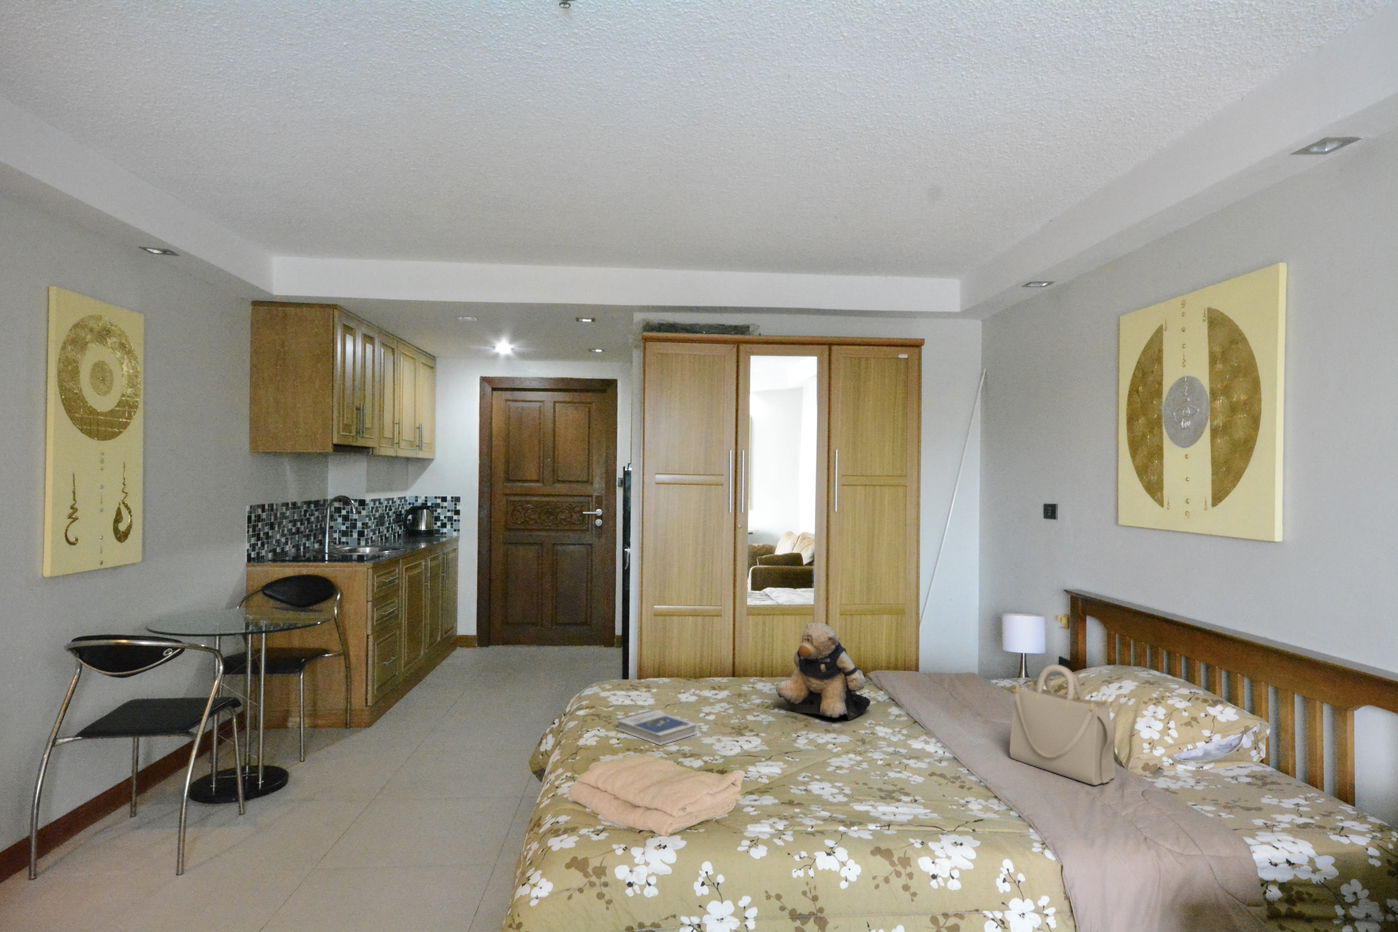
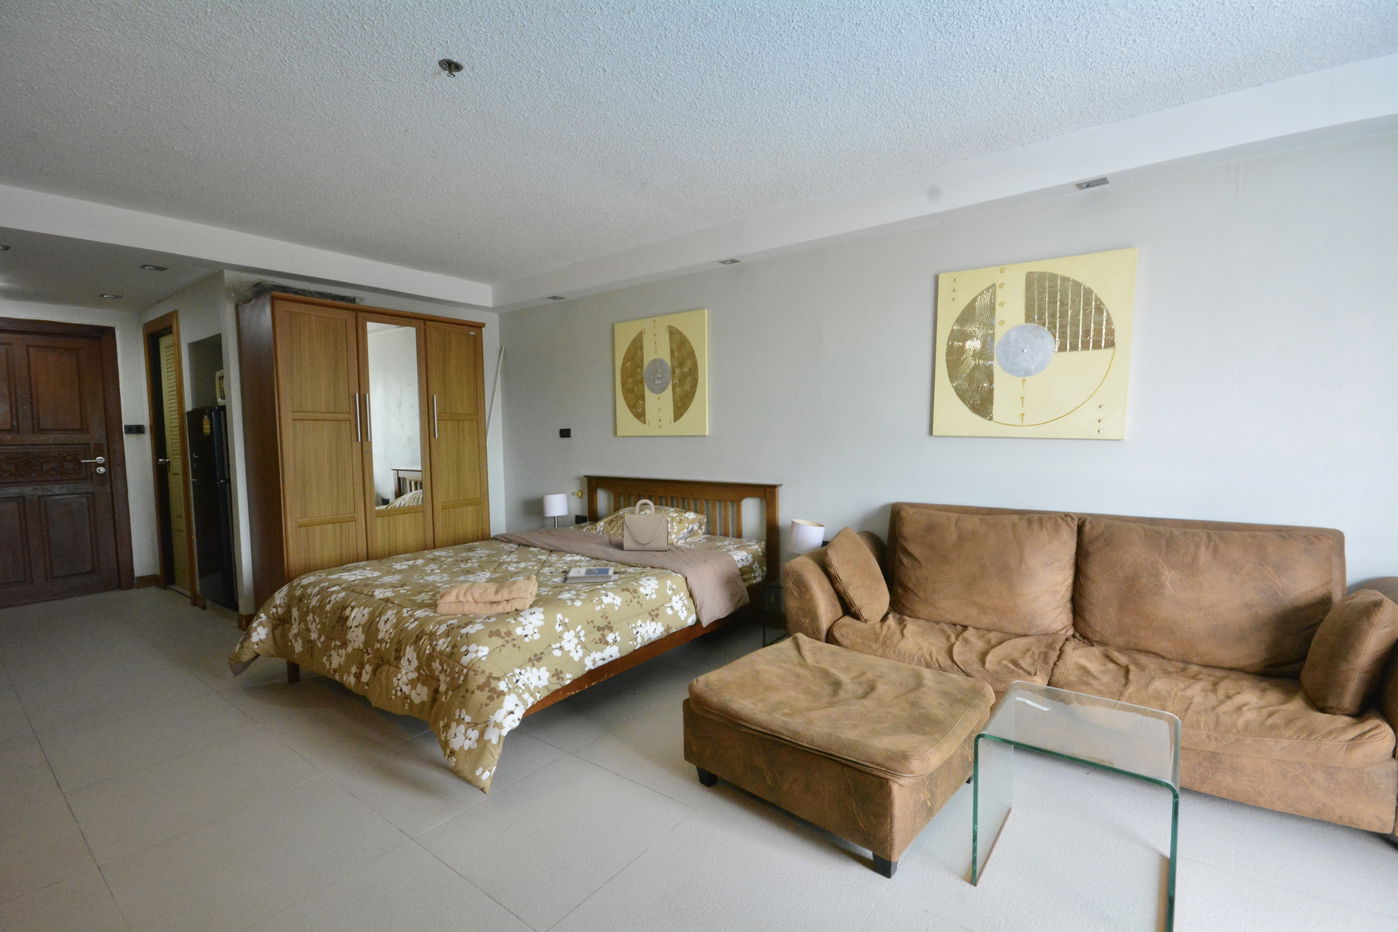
teddy bear: present [776,623,871,720] -> none [471,501,528,560]
hardback book: present [616,710,697,745] -> present [566,567,614,583]

